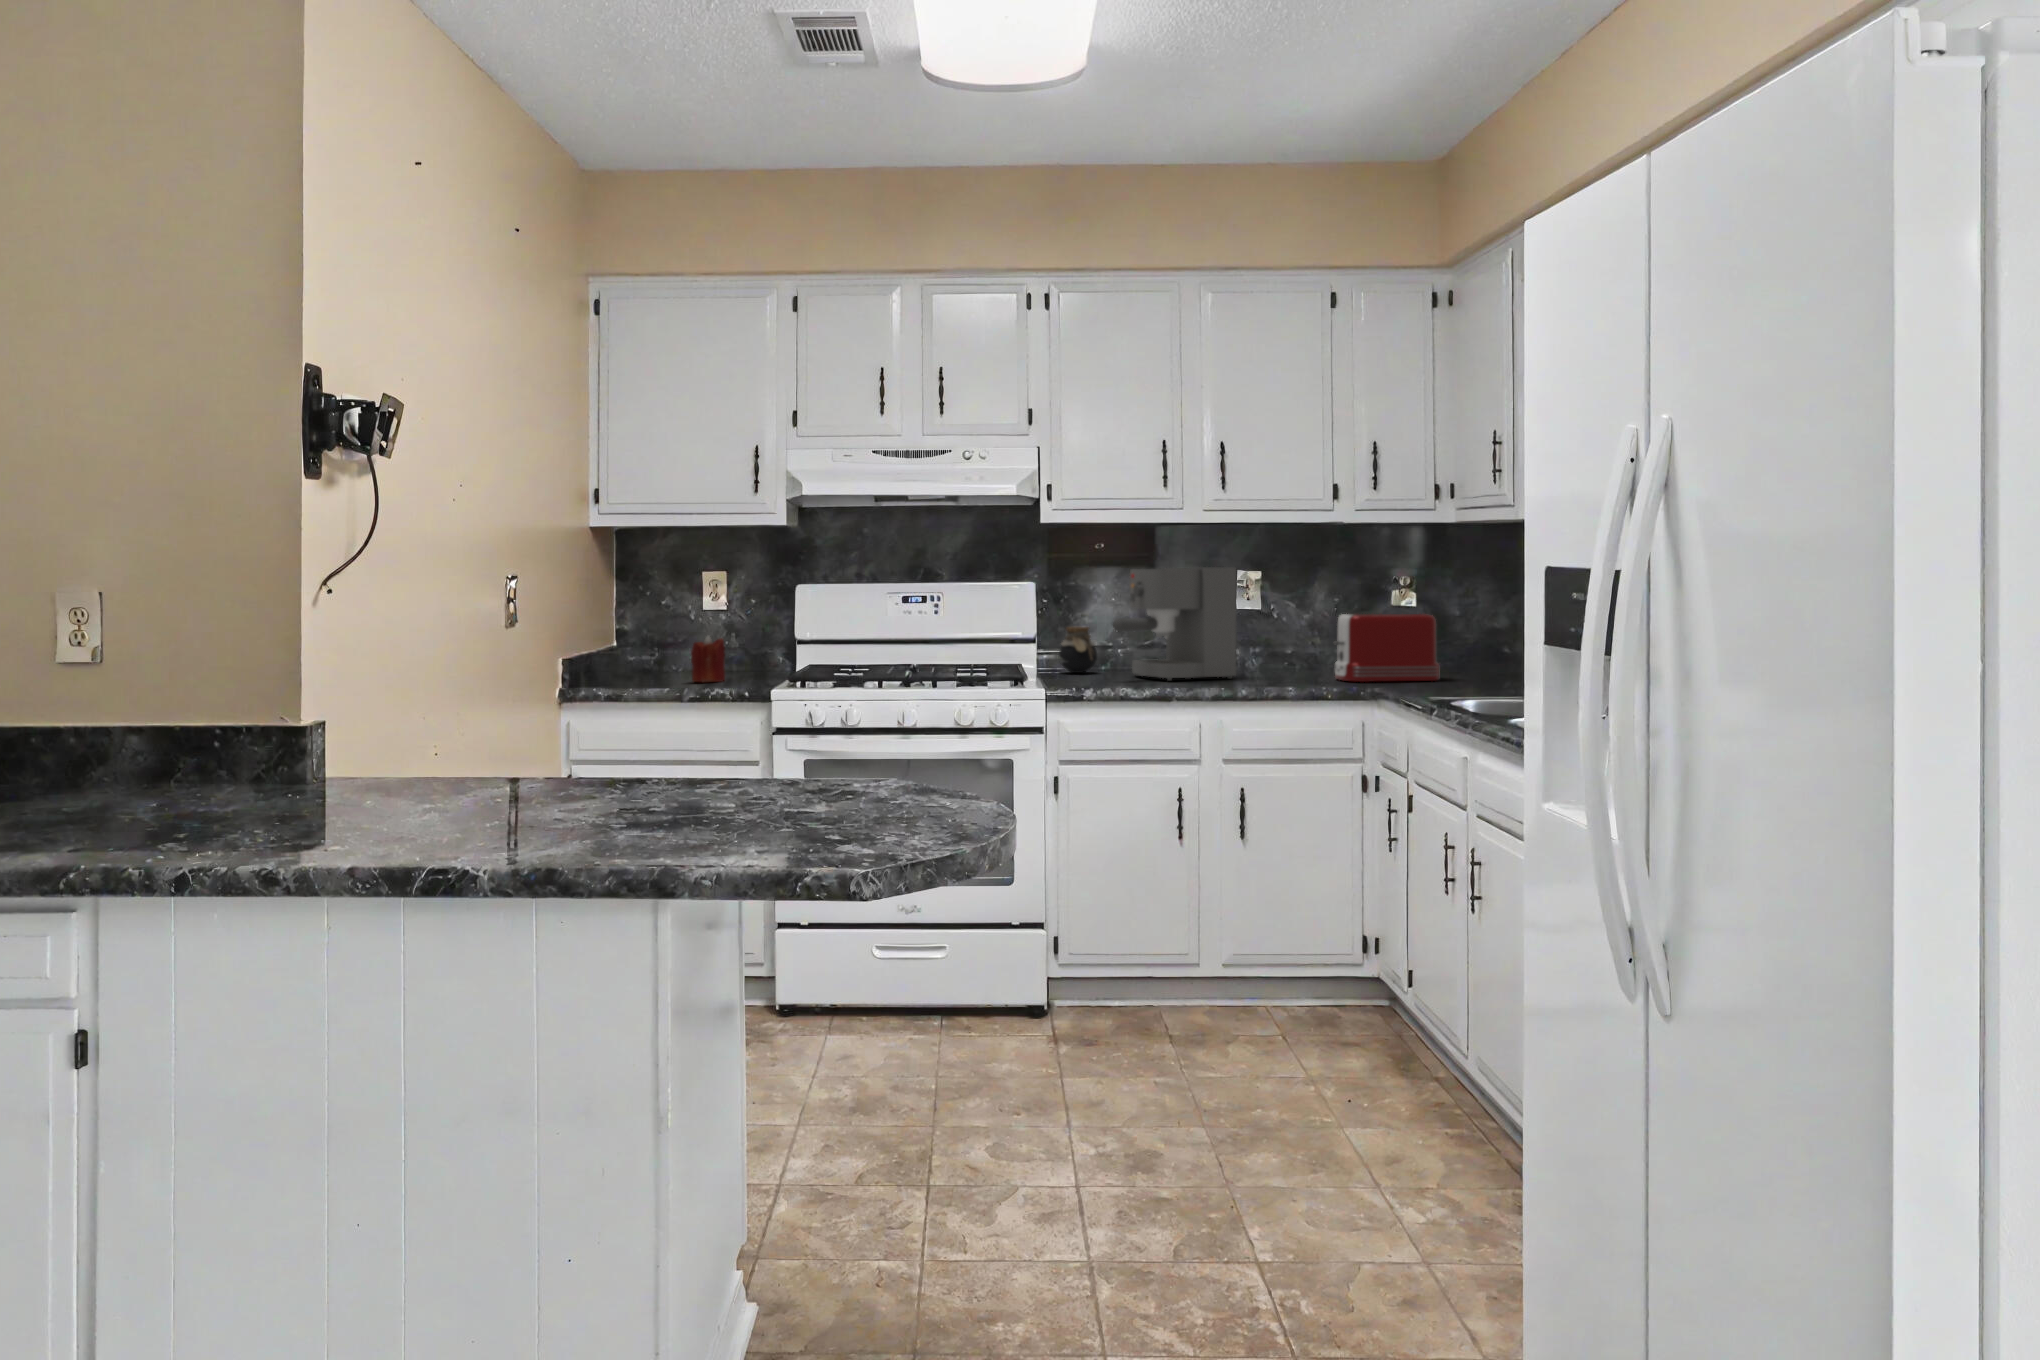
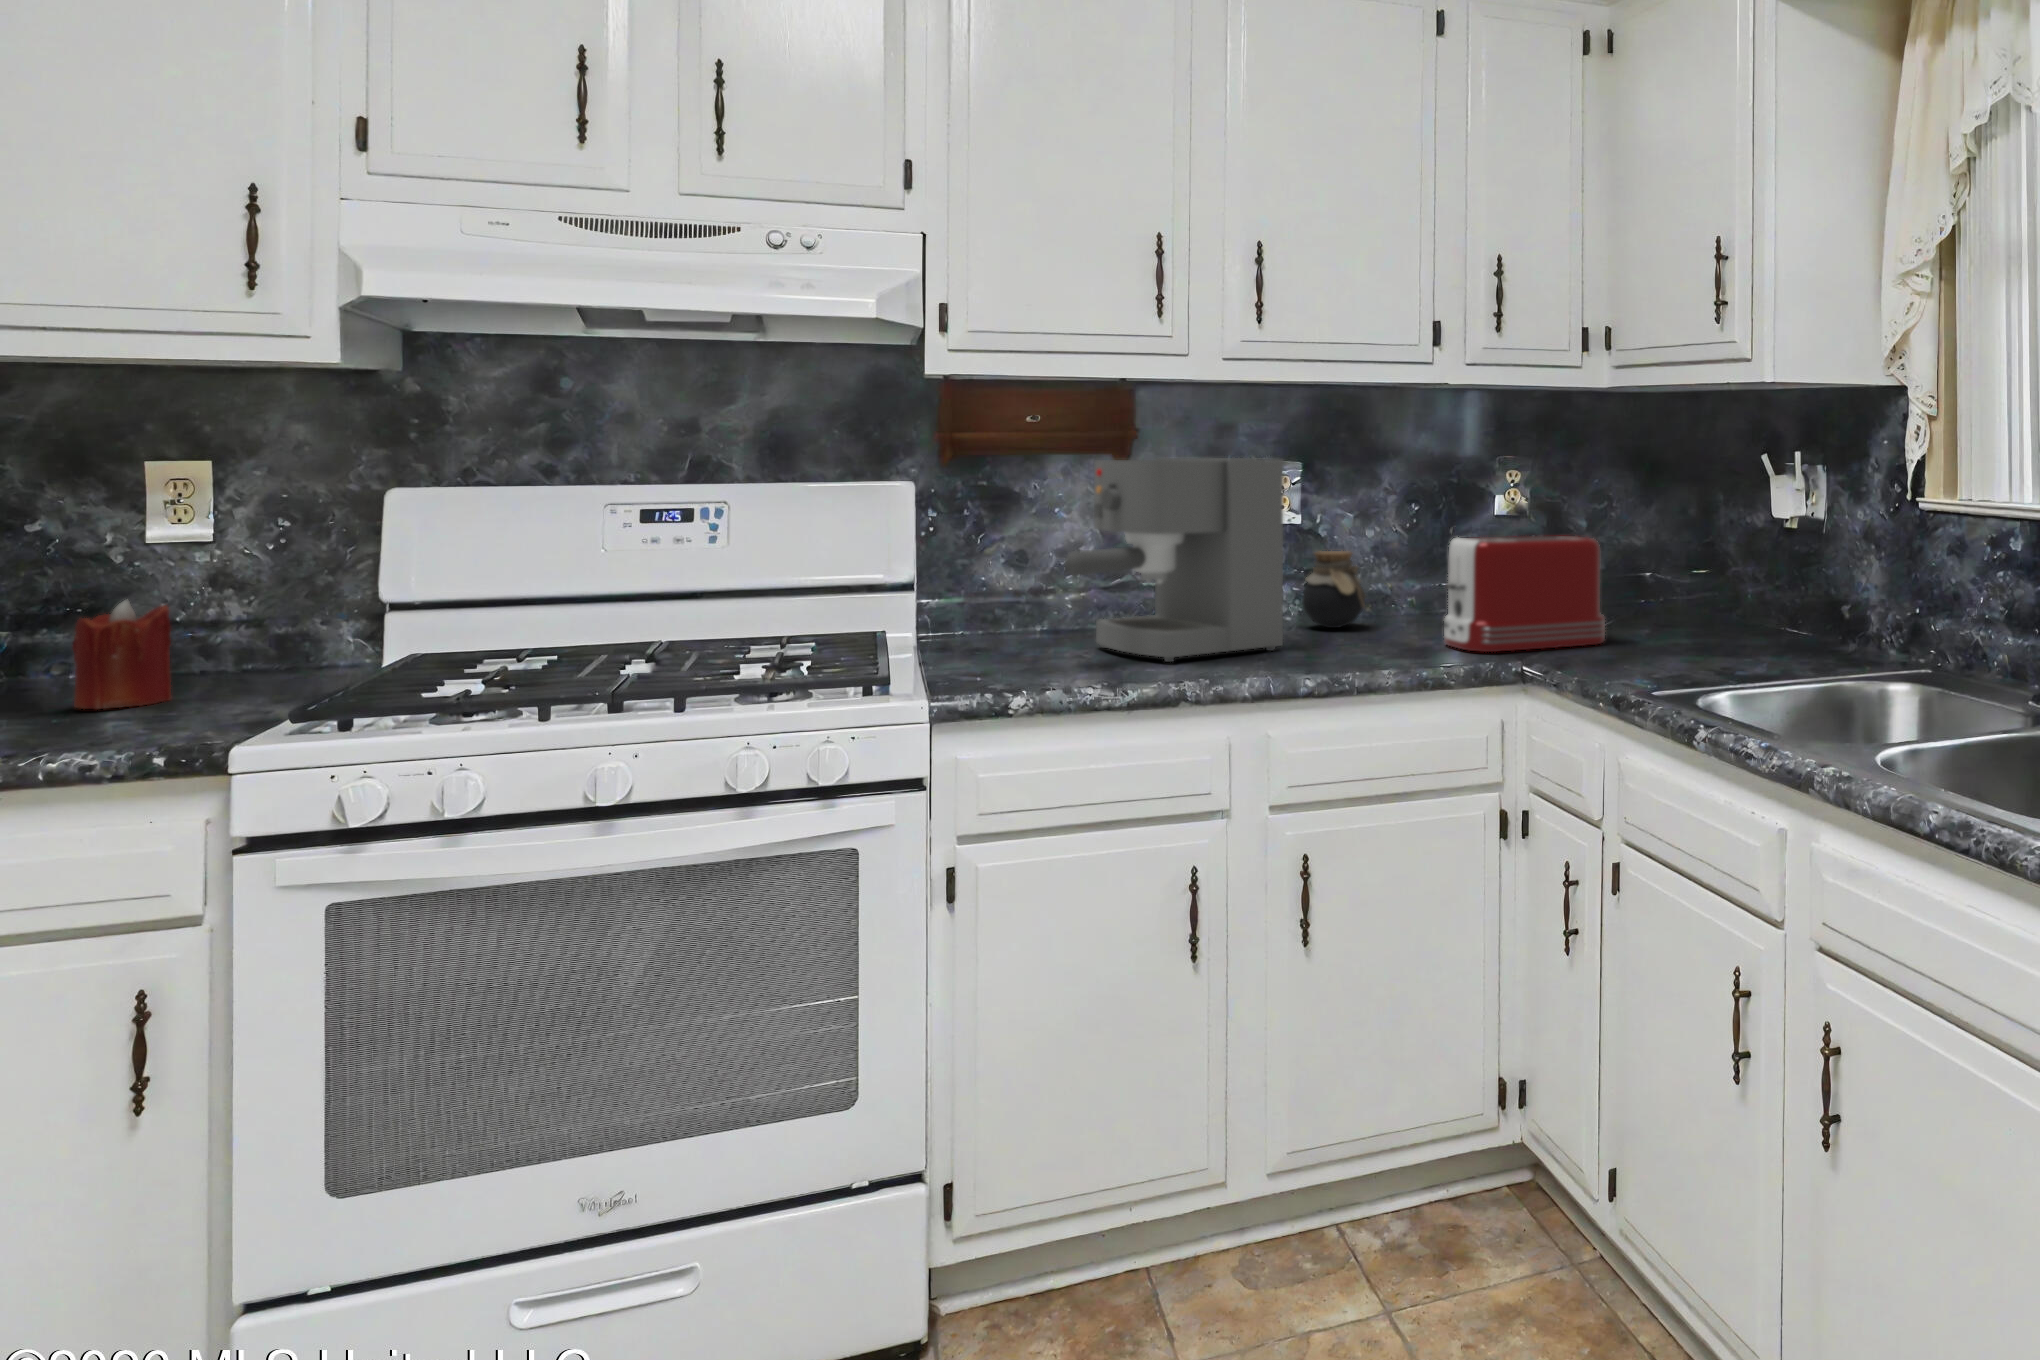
jar: present [1059,627,1097,673] -> present [1302,551,1366,628]

